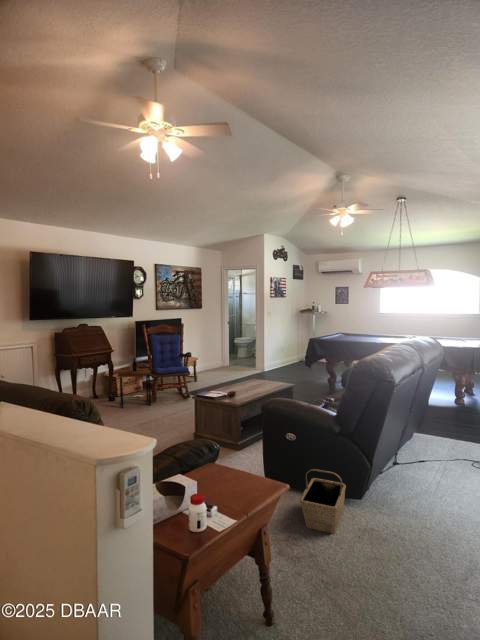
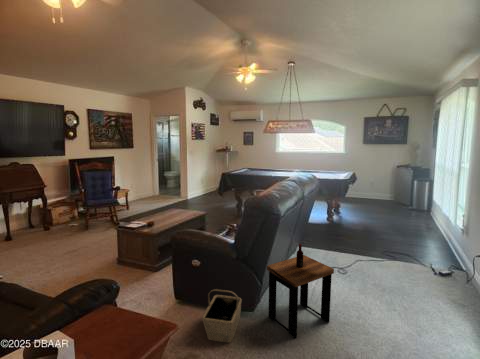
side table: present [118,358,151,408] -> present [267,244,334,339]

